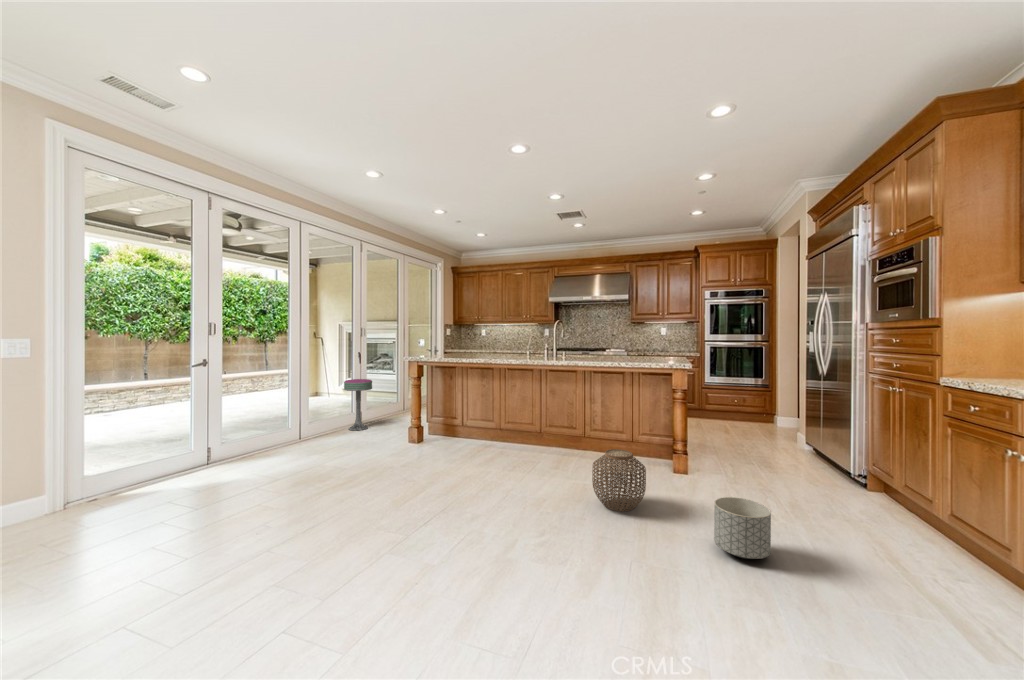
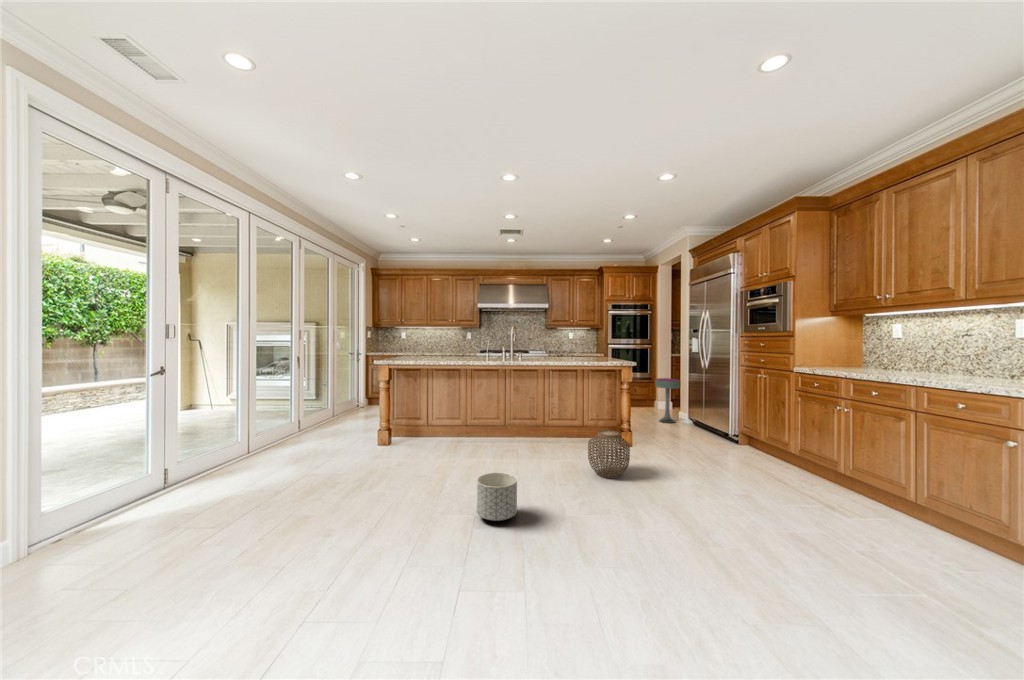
bar stool: present [344,379,372,431] -> present [655,378,680,423]
planter: present [714,497,771,559] -> present [477,473,517,521]

